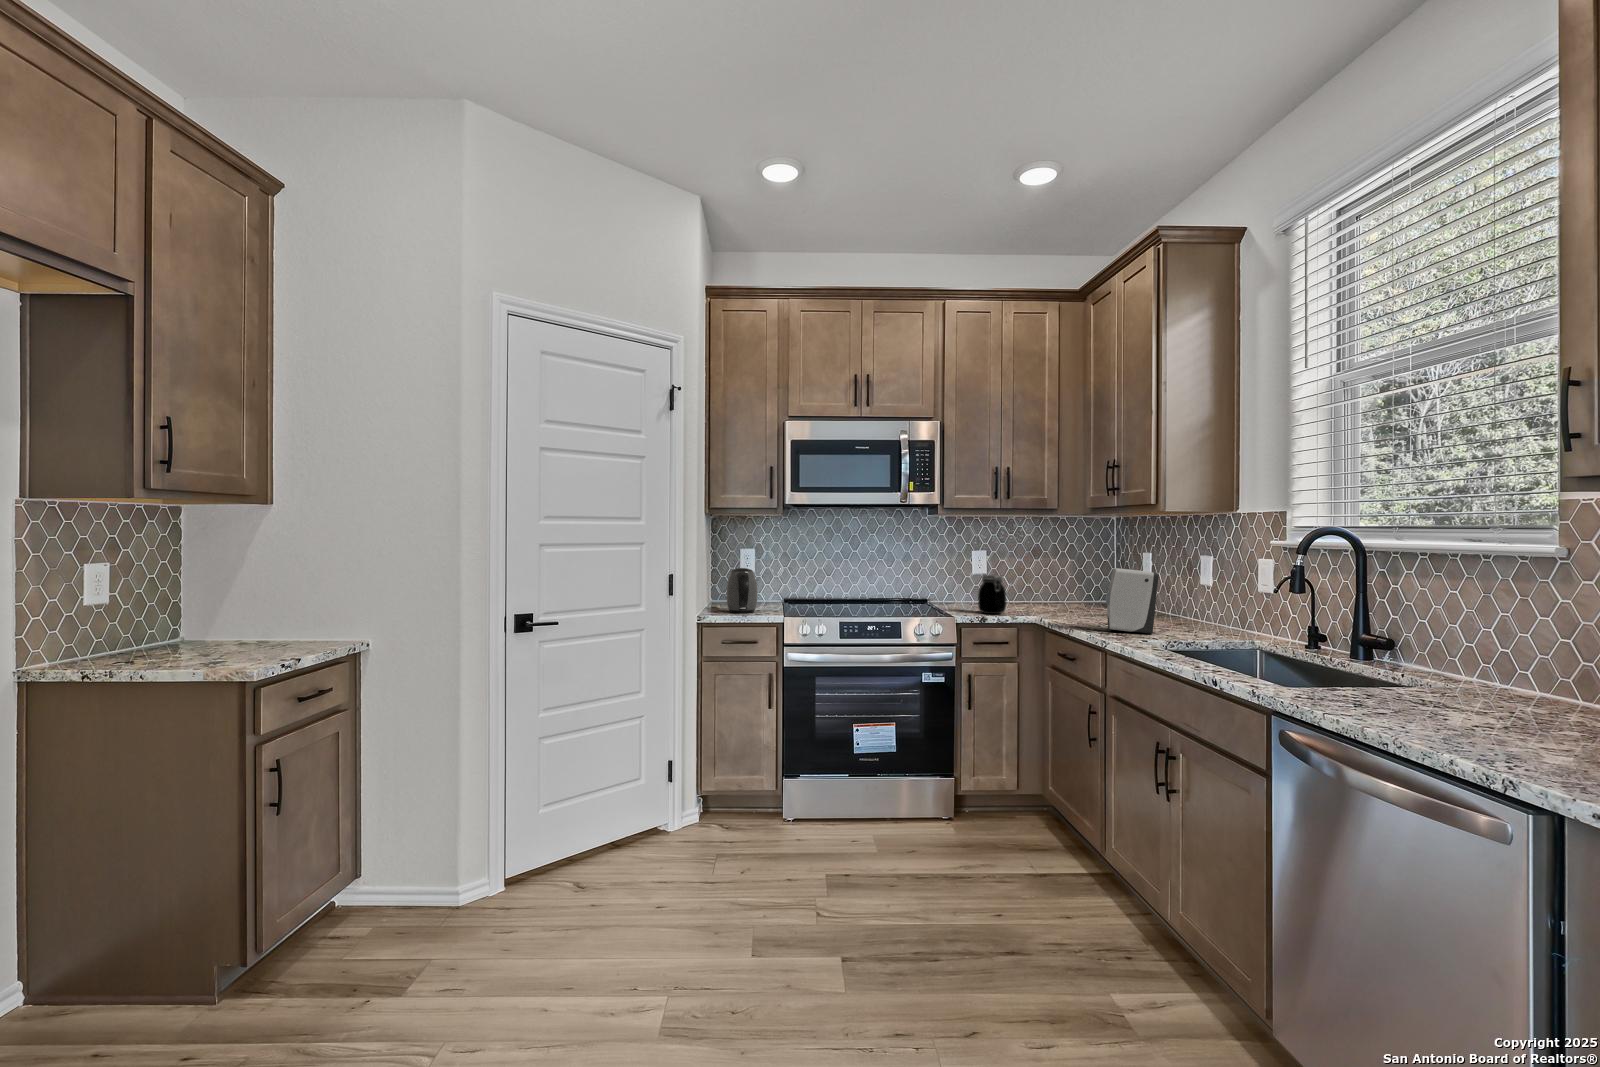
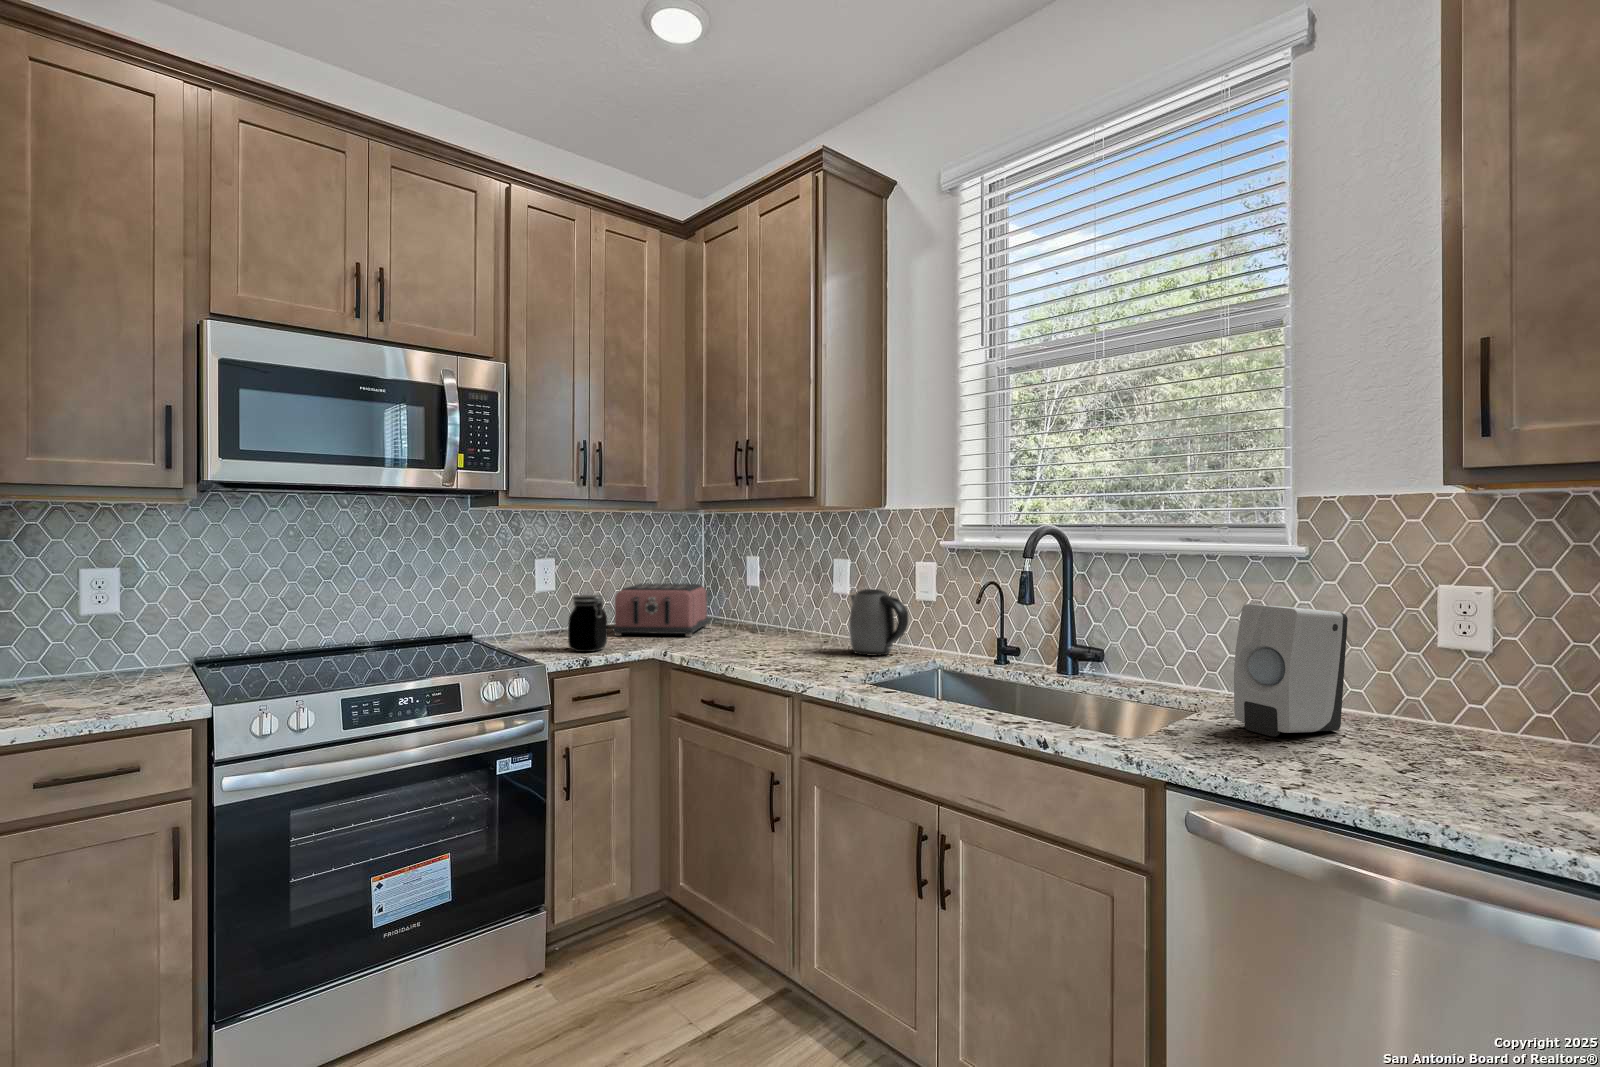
kettle: present [726,568,757,613] -> present [849,589,908,656]
soap dispenser: present [1105,568,1159,634] -> present [1234,604,1348,737]
toaster: none [1022,572,1107,613] -> present [613,584,708,637]

